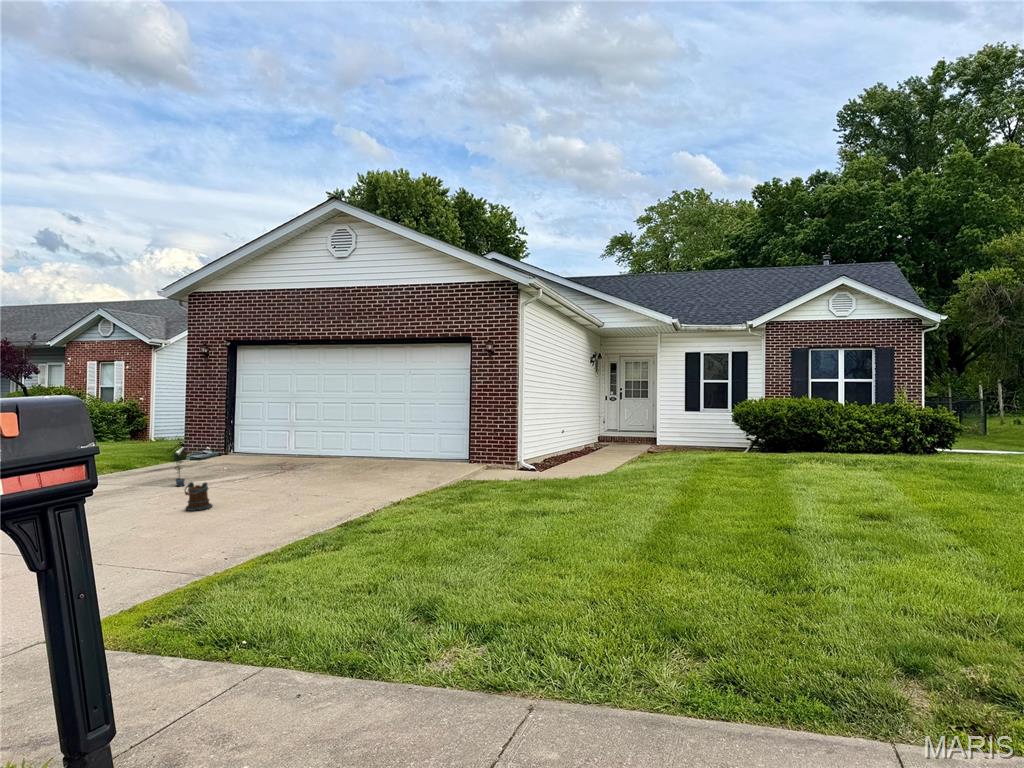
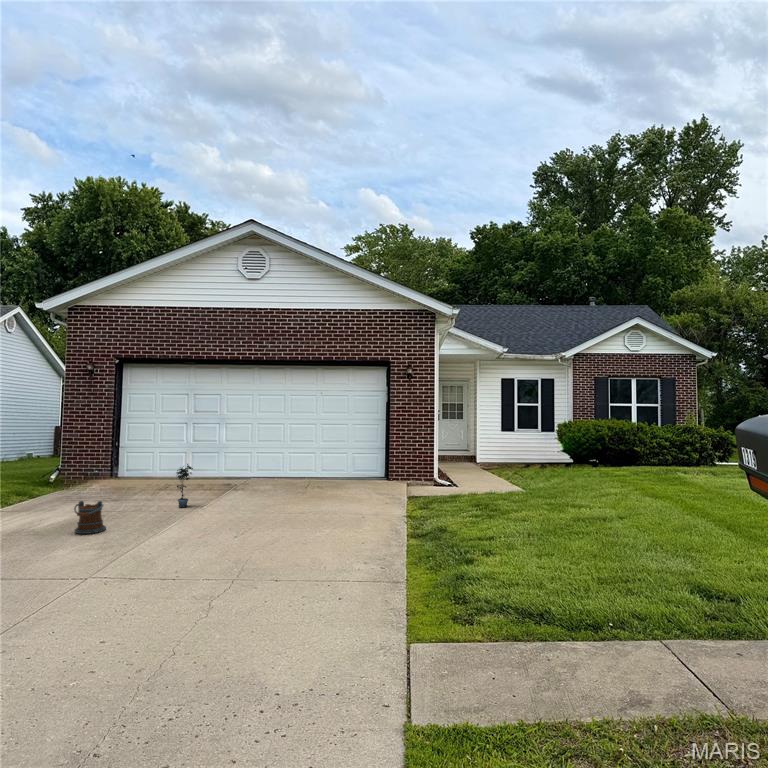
potted plant: present [173,450,187,486] -> present [176,464,193,507]

